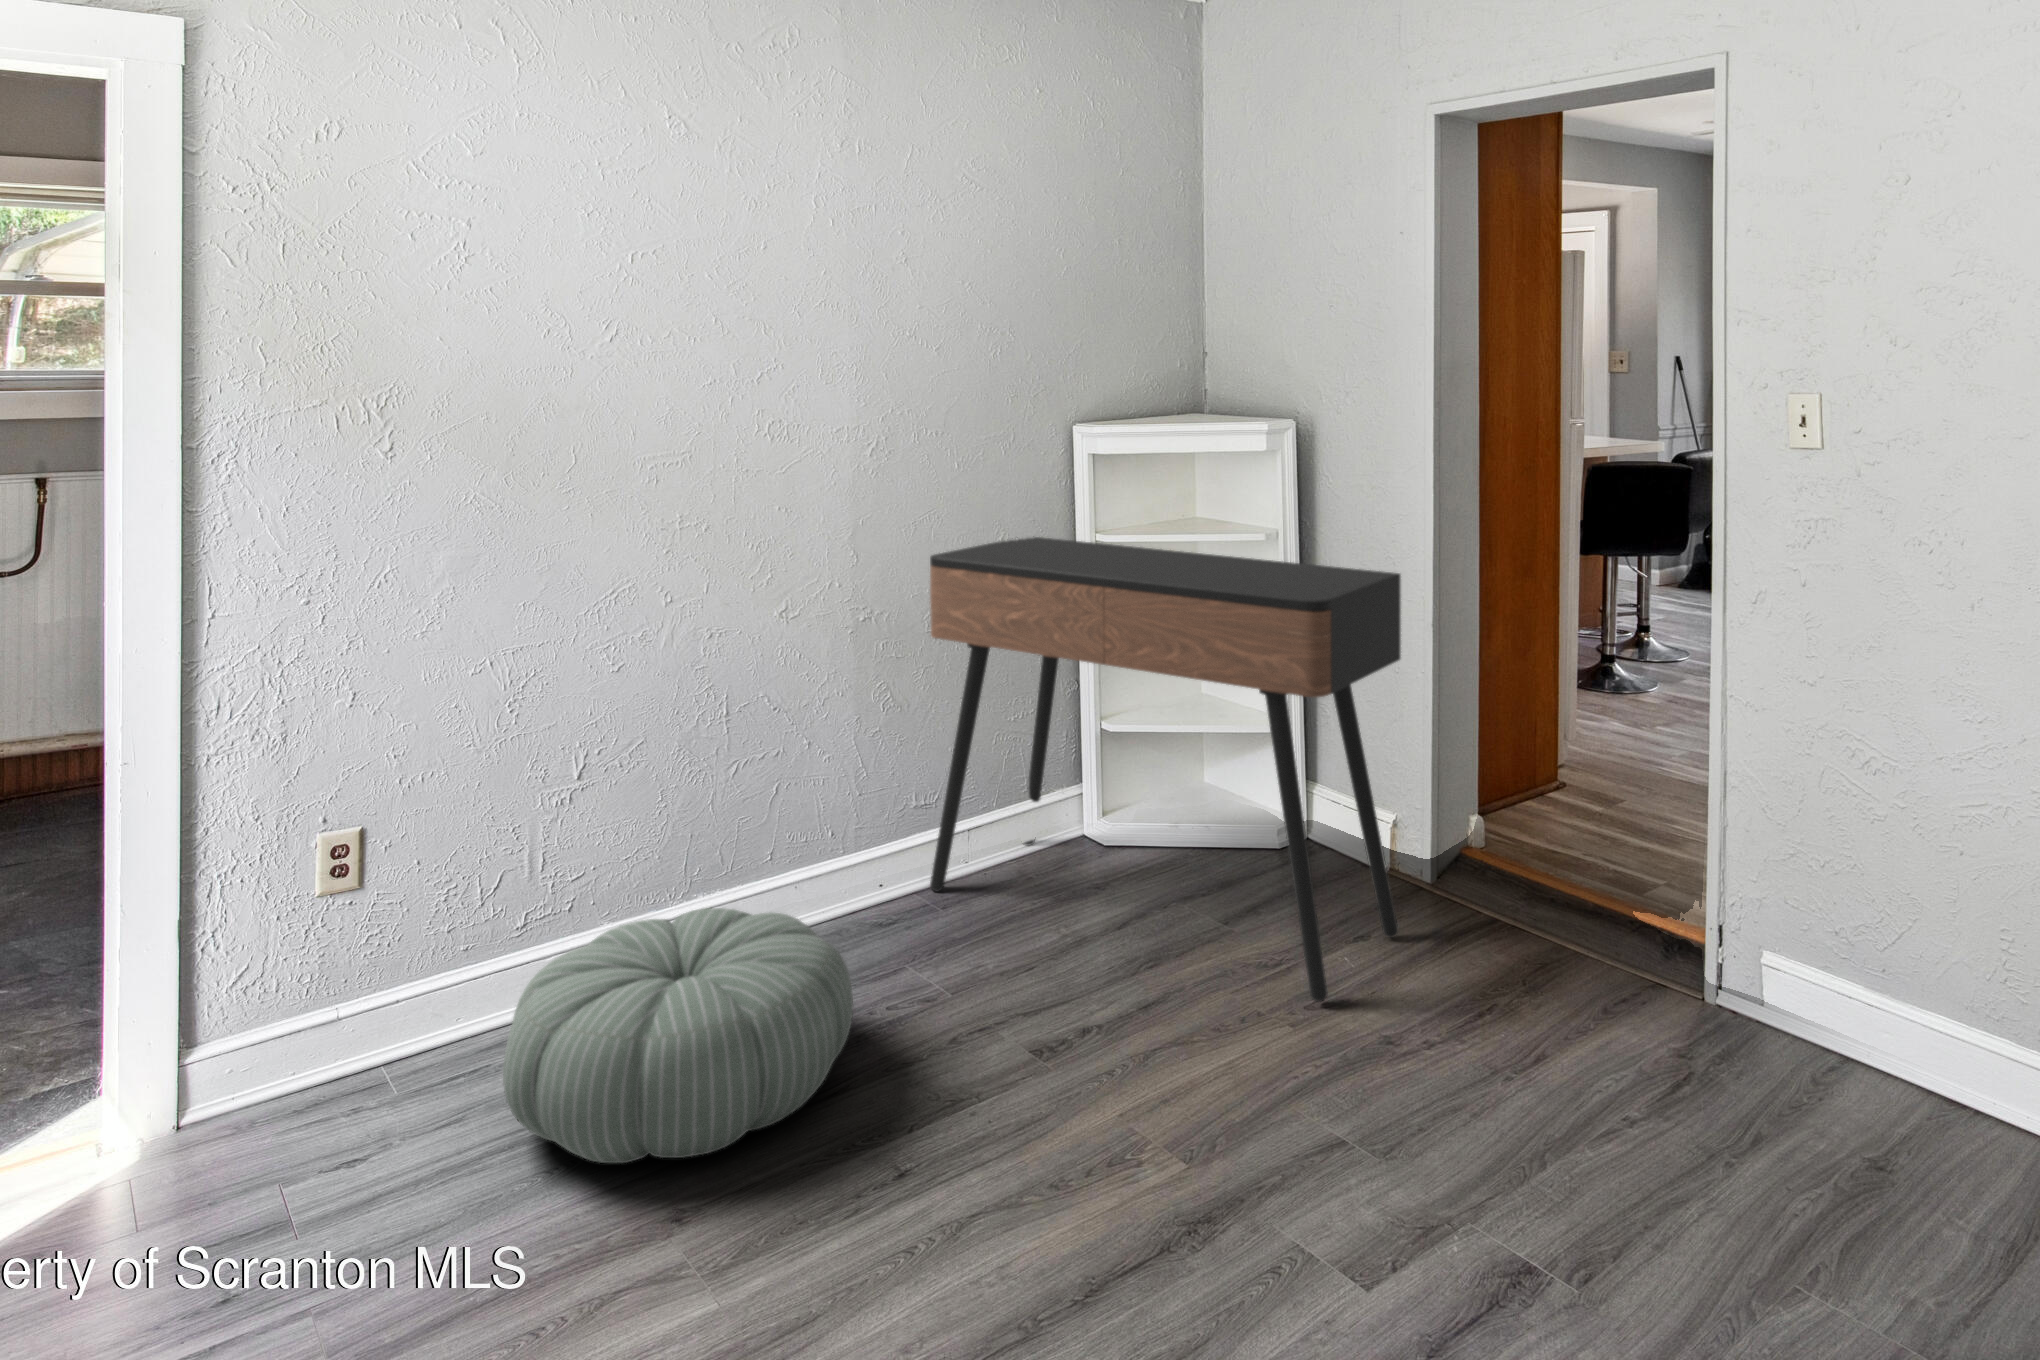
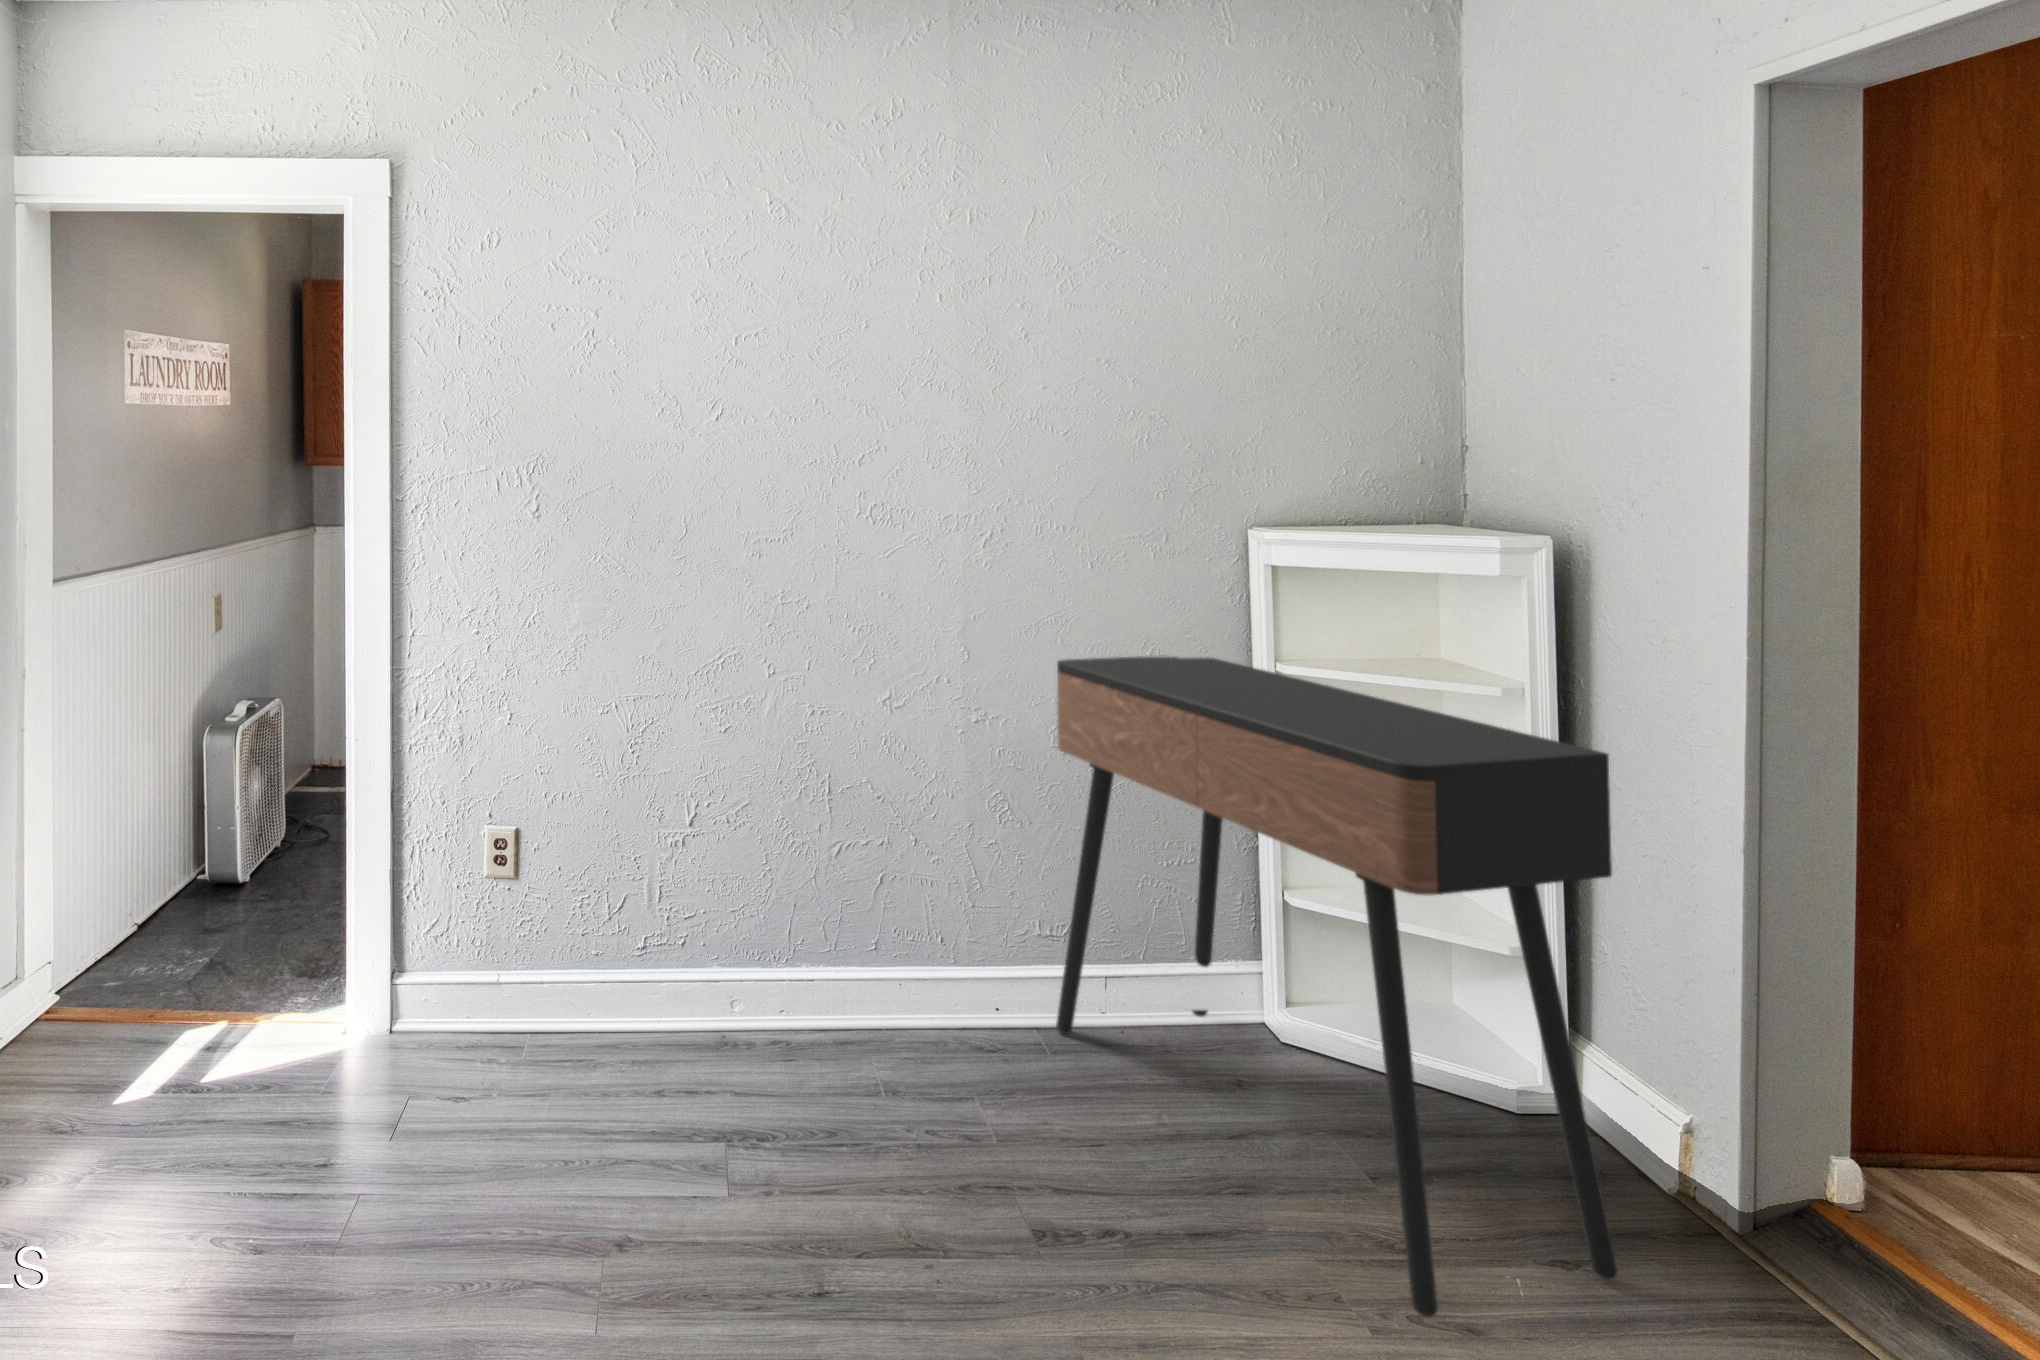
pouf: present [503,908,853,1163] -> none [547,963,860,1198]

